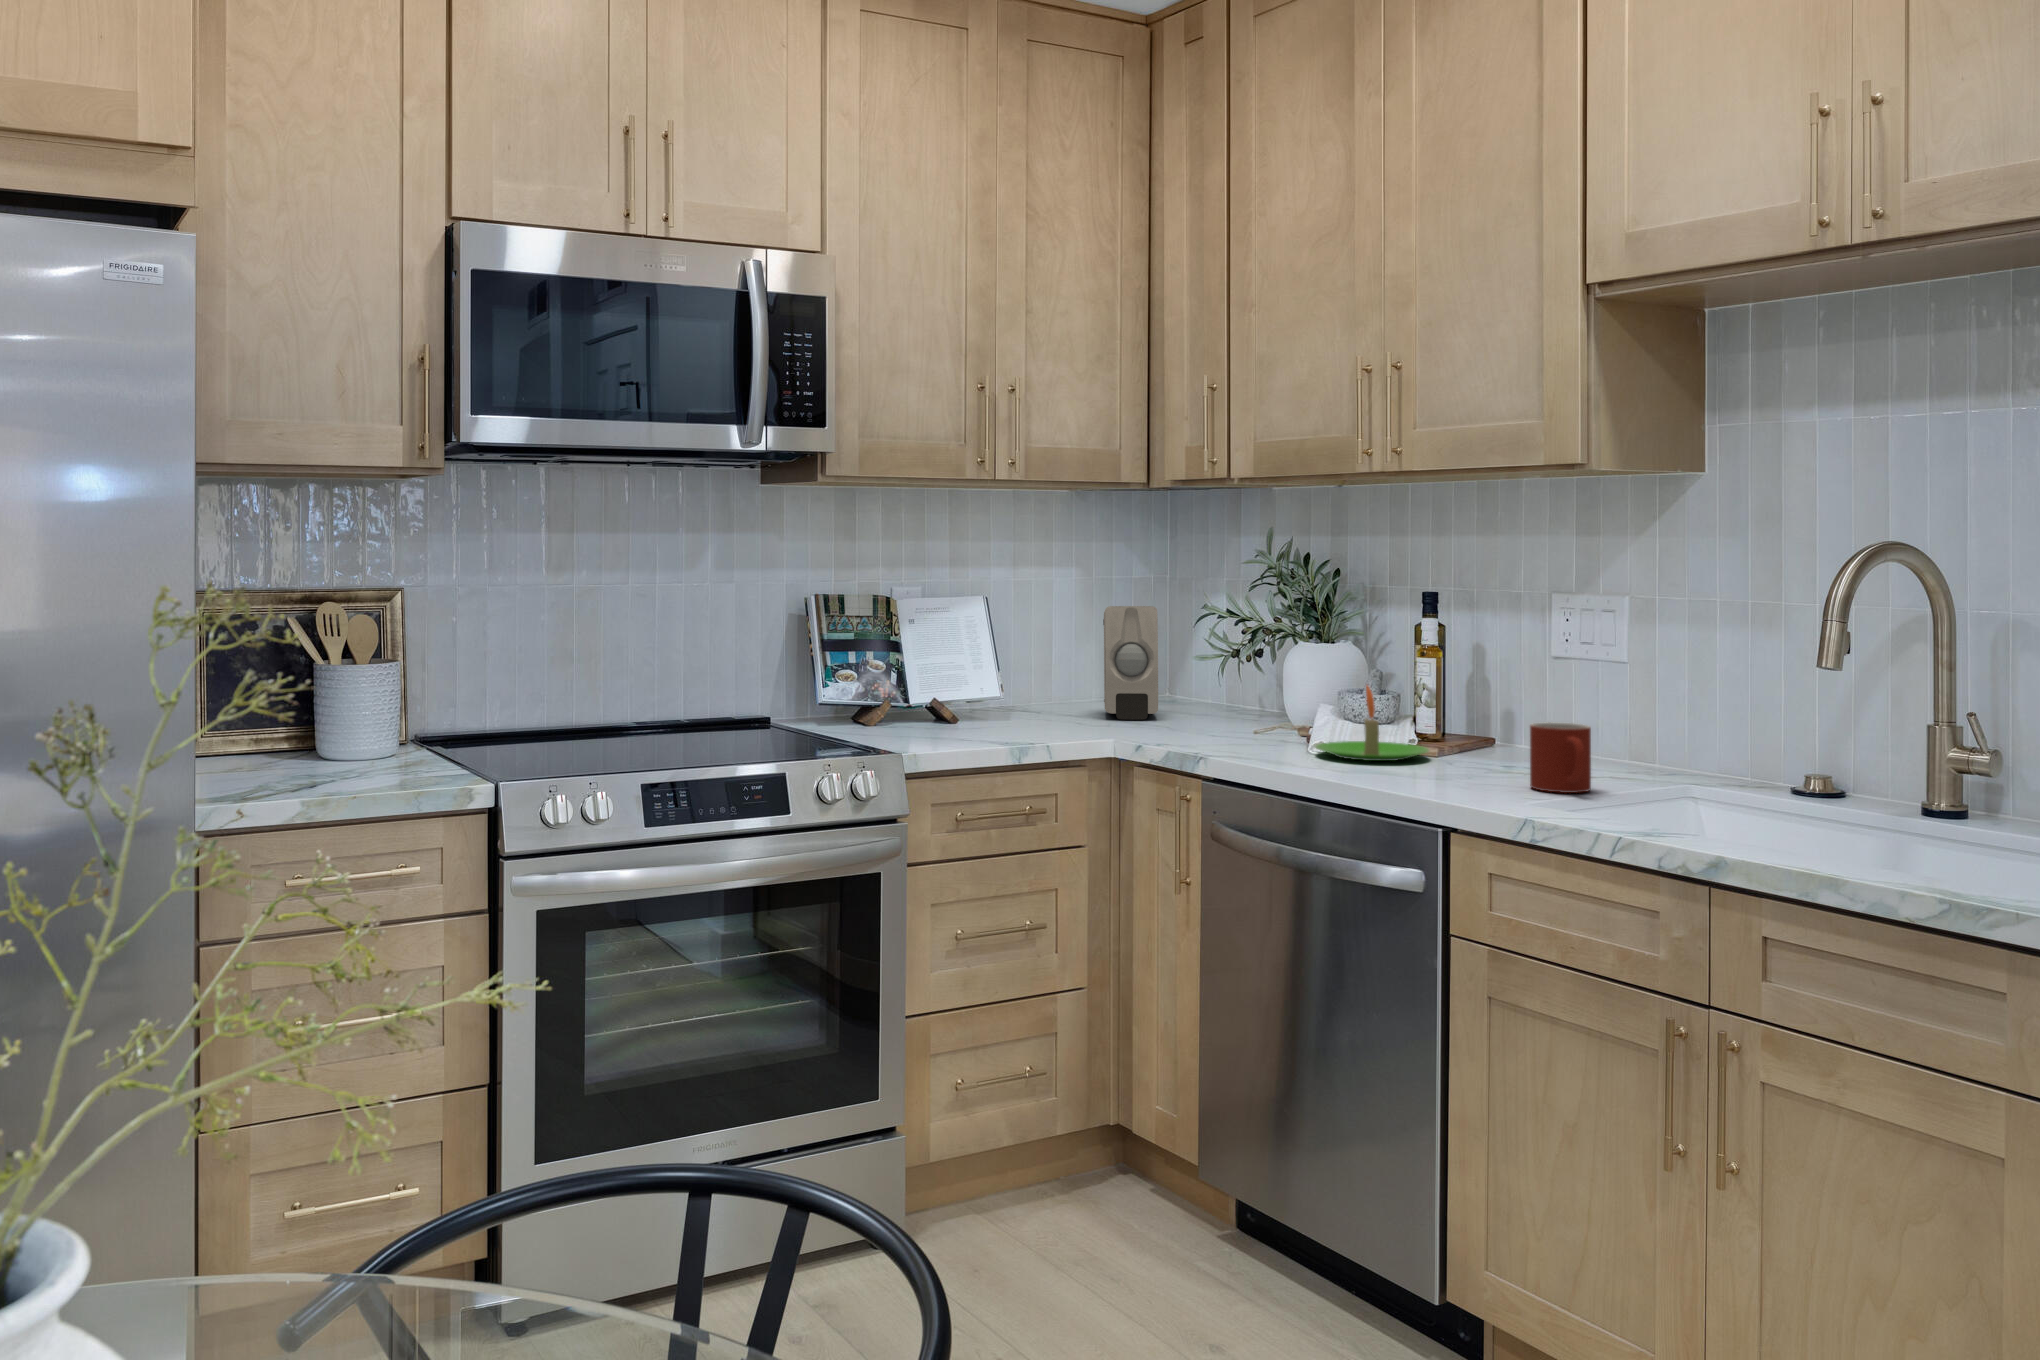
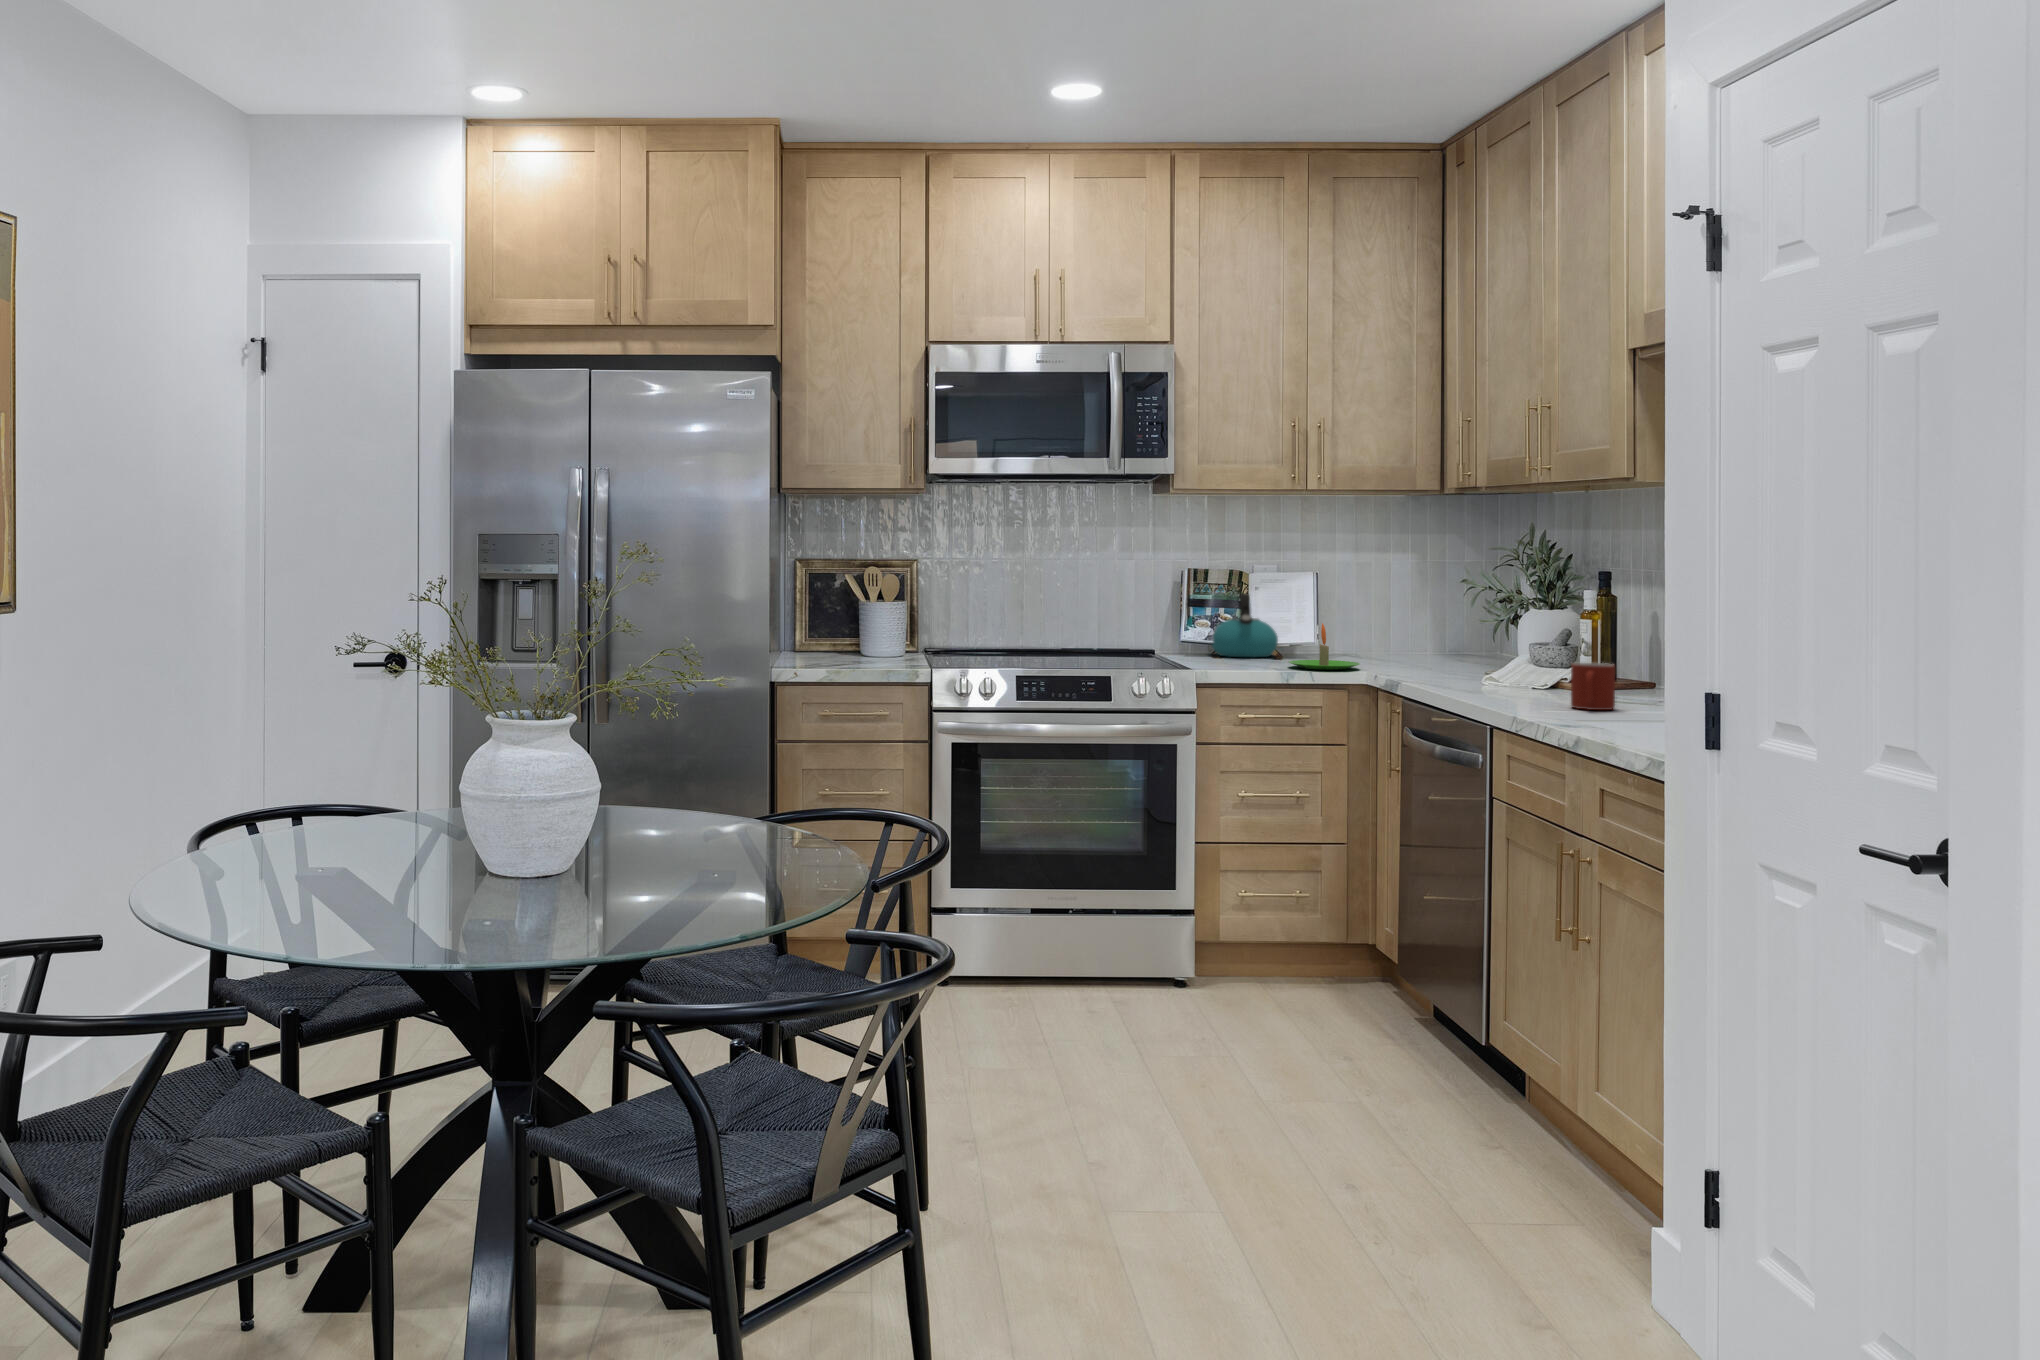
soap dispenser: present [1103,606,1158,720] -> none [1391,580,1445,663]
kettle: none [854,629,949,723] -> present [1212,593,1278,657]
candle: present [1316,686,1429,761] -> present [1289,623,1360,670]

